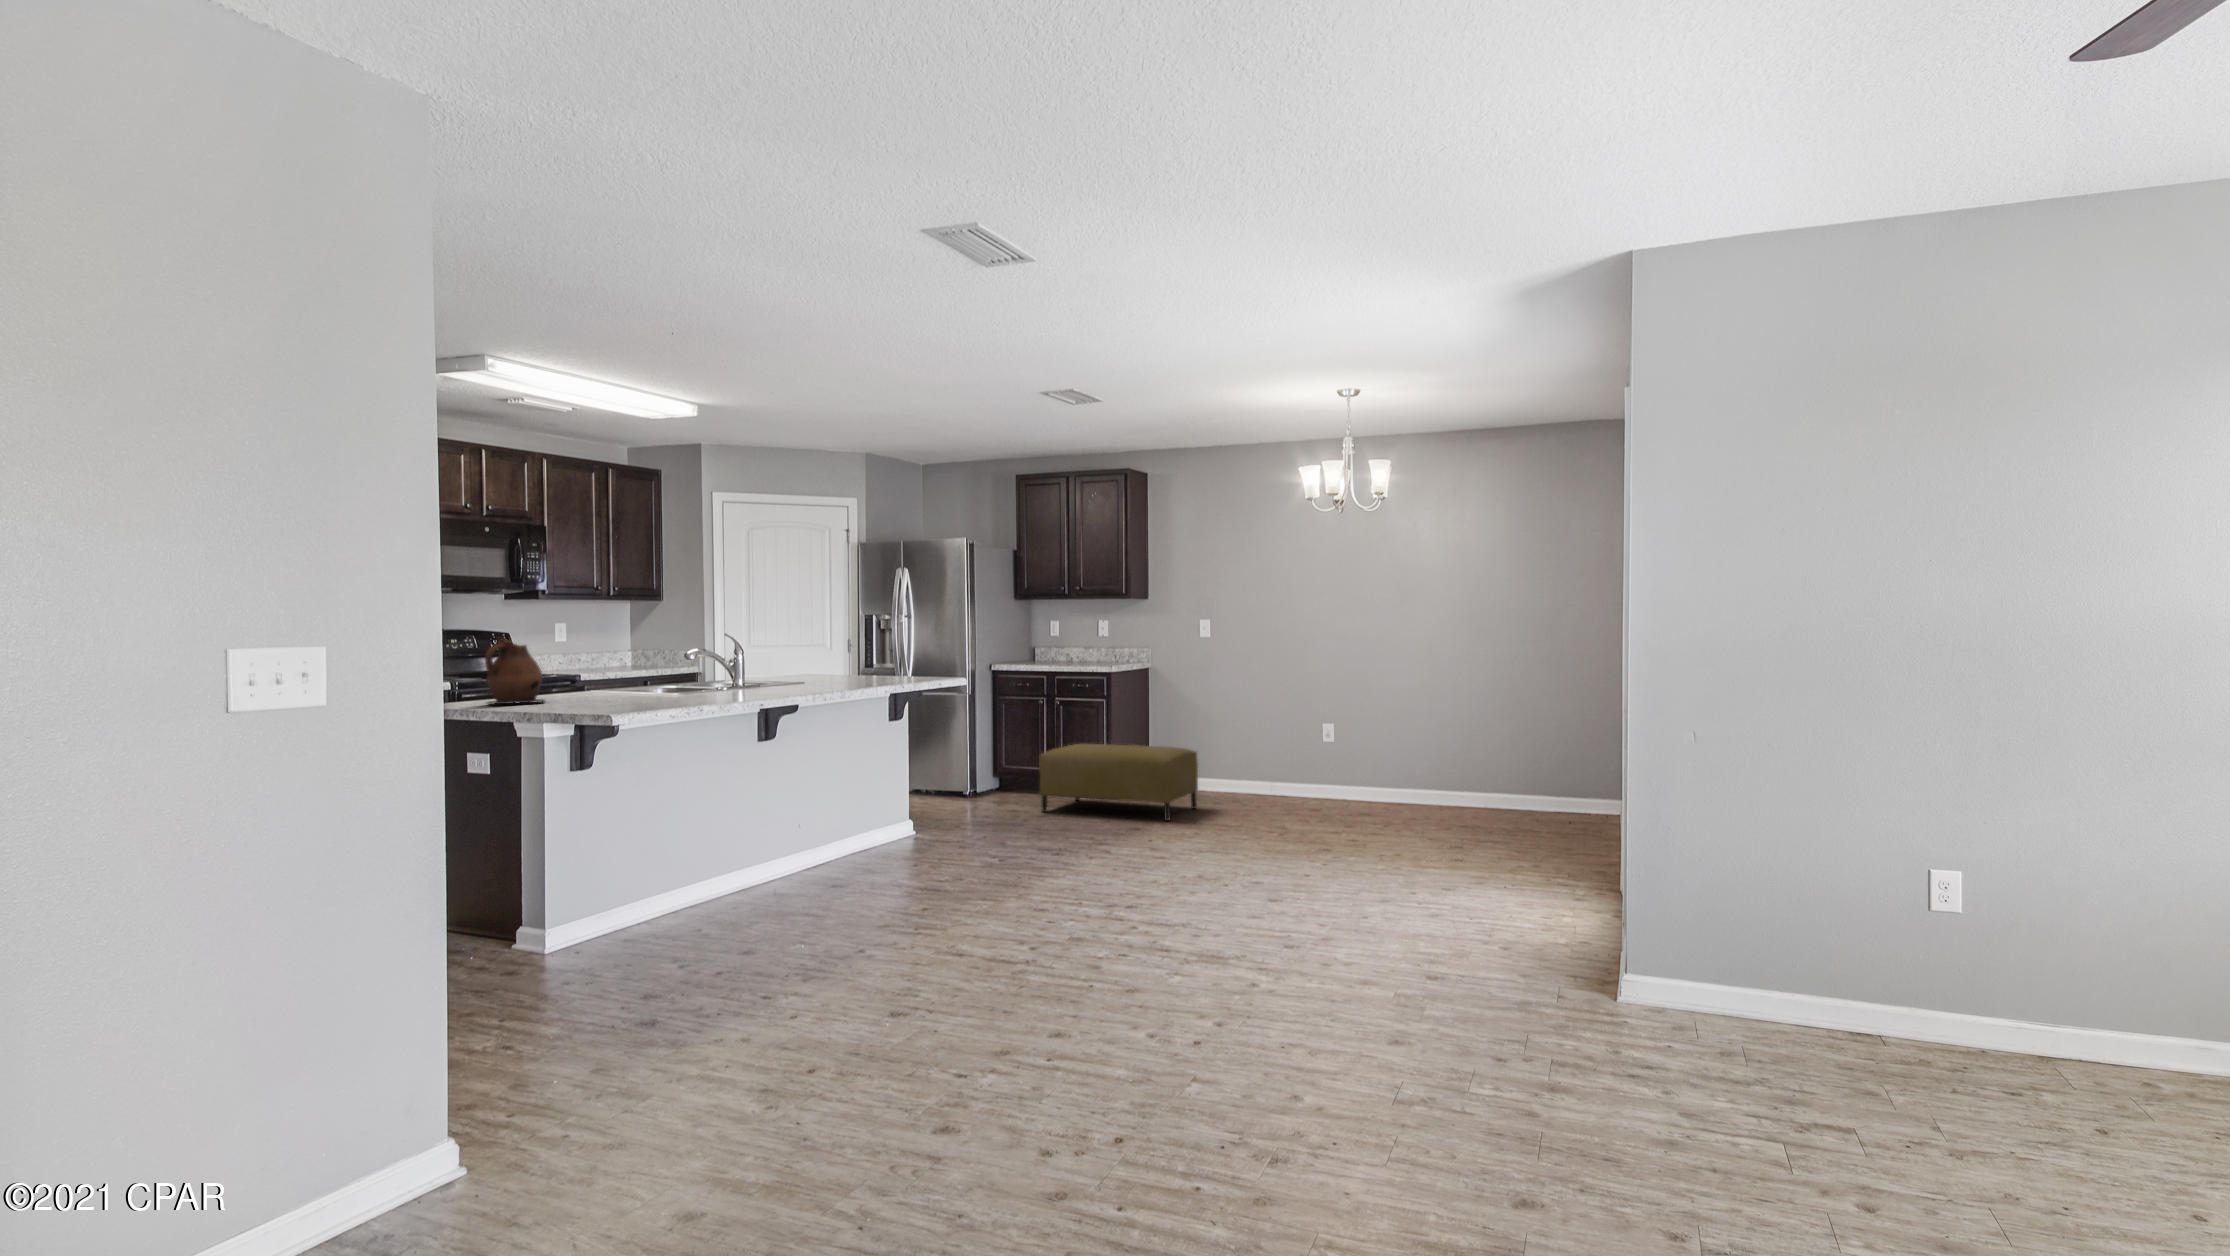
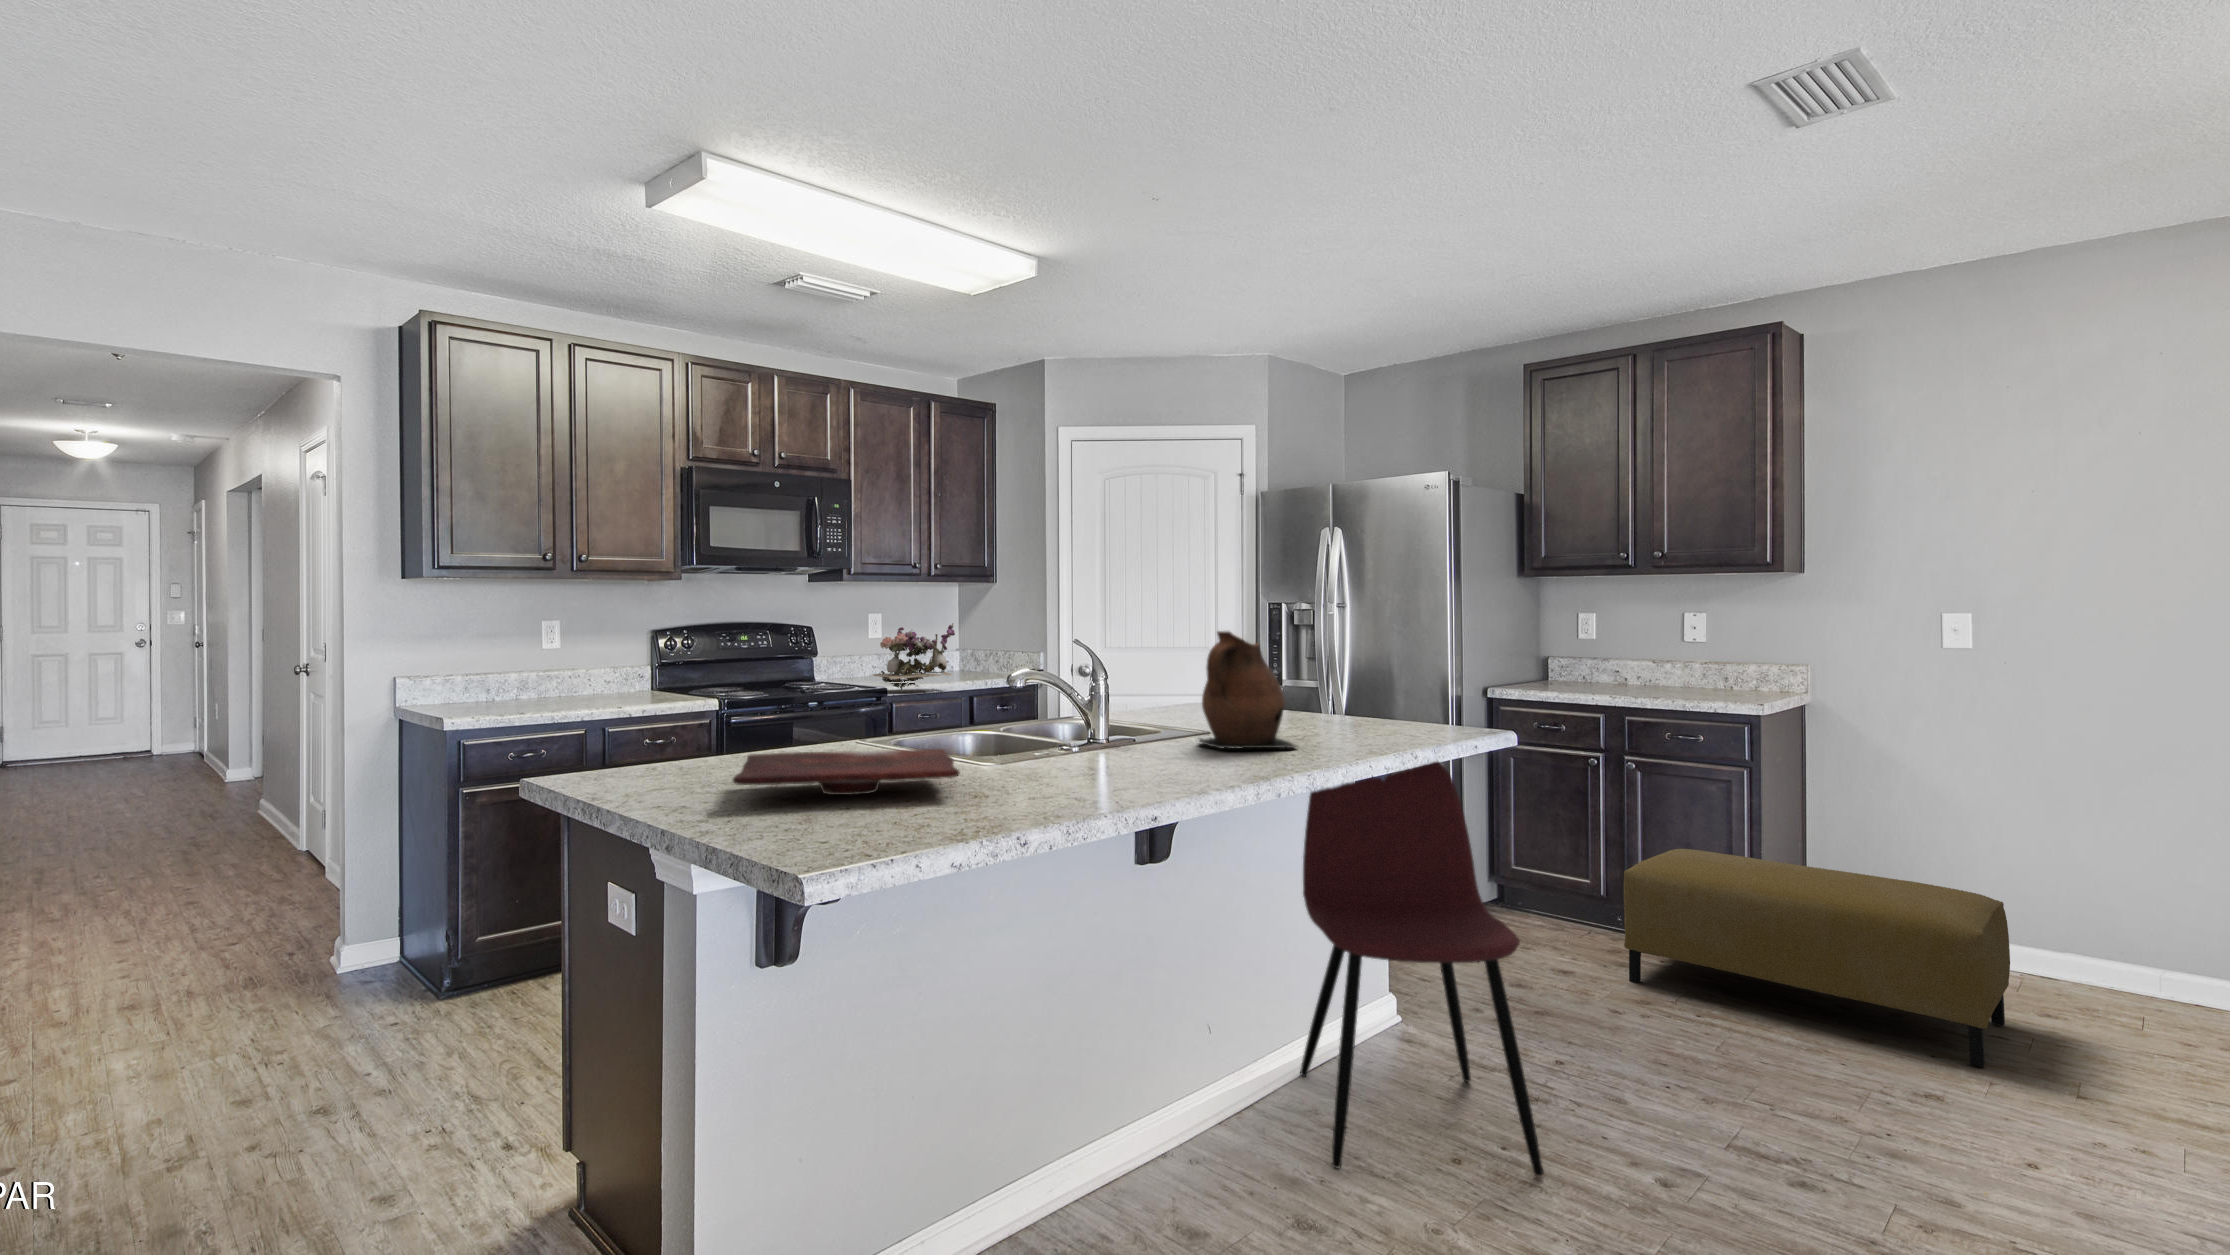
flower arrangement: none [556,629,626,679] -> present [872,623,955,690]
ceramic pitcher: present [485,638,545,705] -> present [1199,631,1296,749]
dining chair: none [849,685,950,875] -> present [1300,761,1544,1177]
cutting board: none [552,686,673,705] -> present [733,749,959,795]

